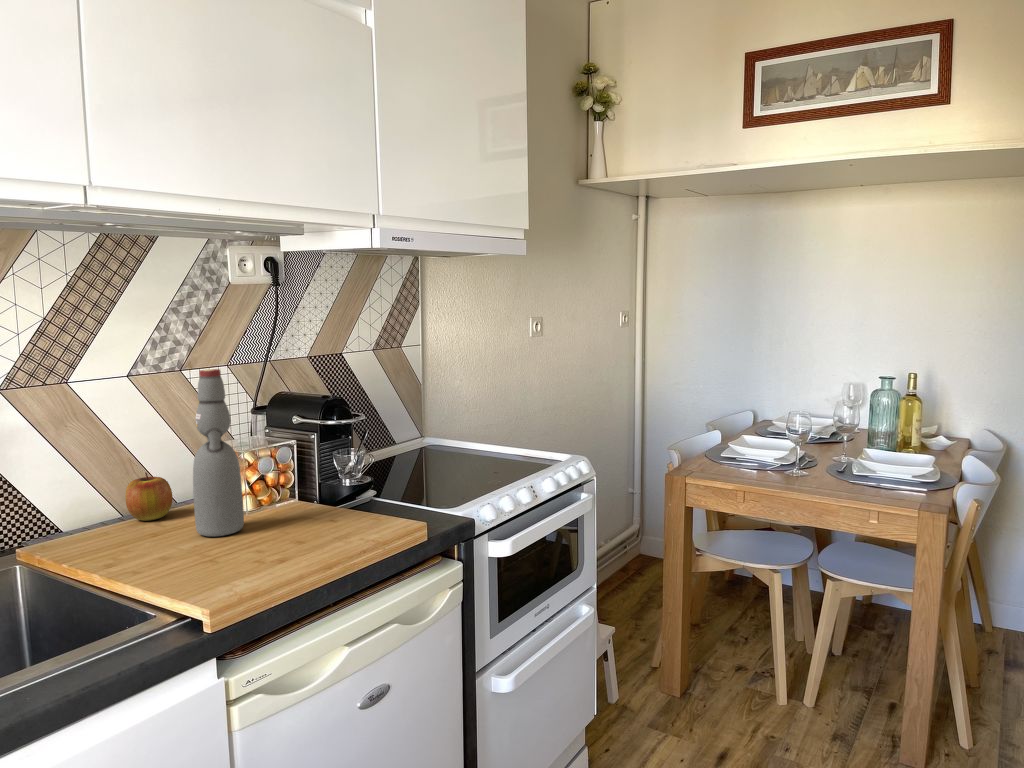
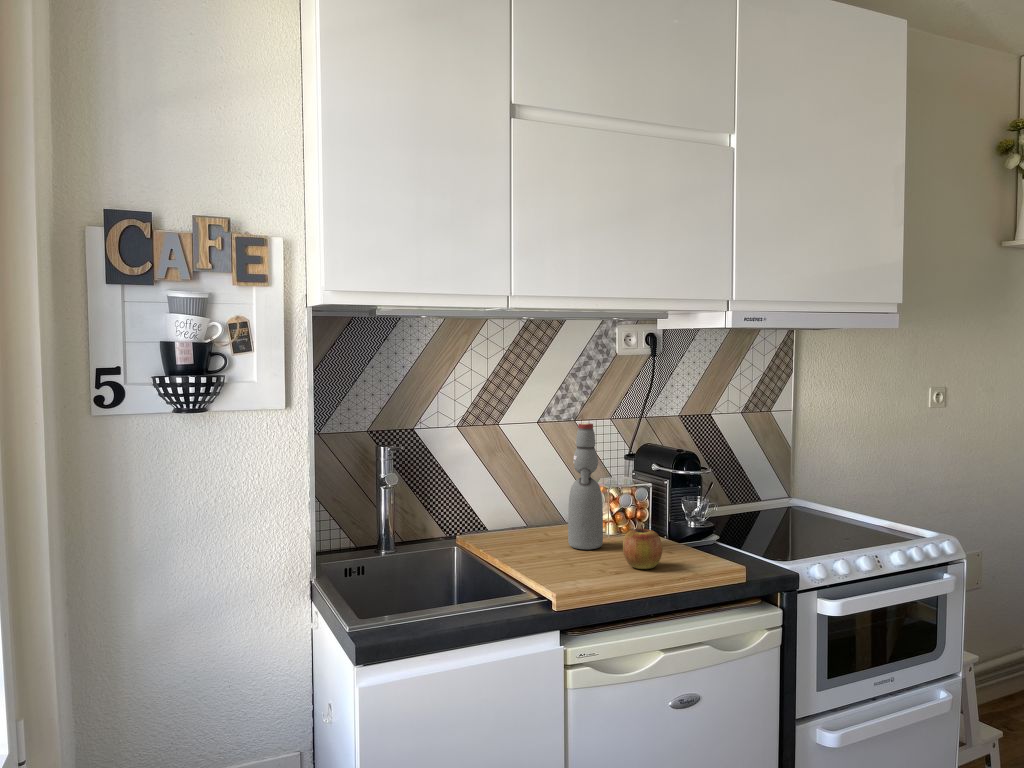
apple: present [125,472,172,521] -> present [623,525,662,569]

